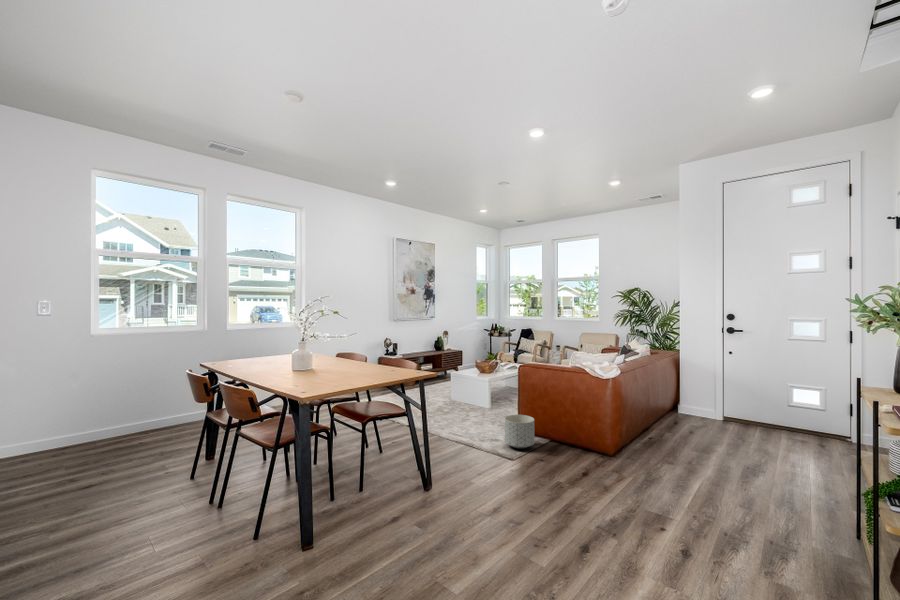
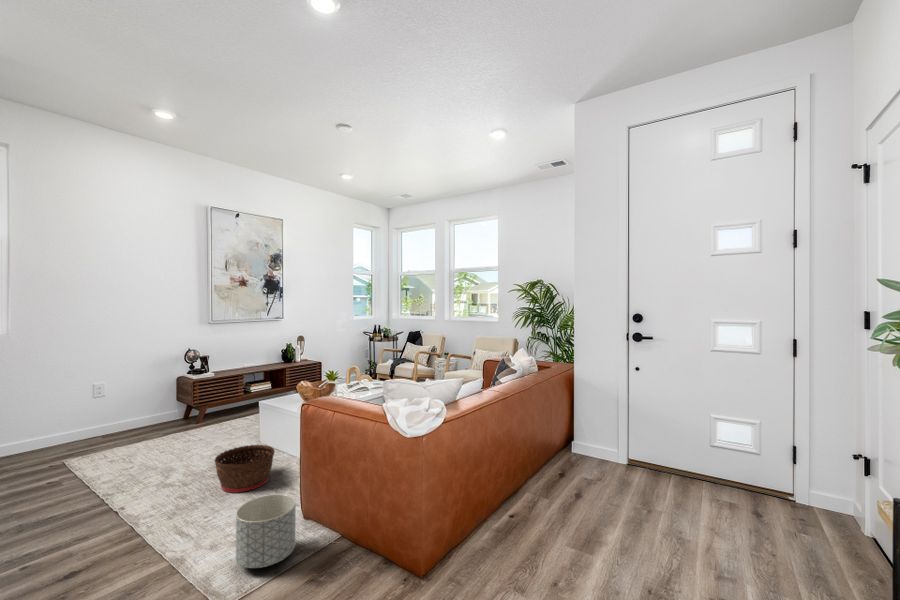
basket: none [453,397,486,422] -> present [215,445,274,493]

